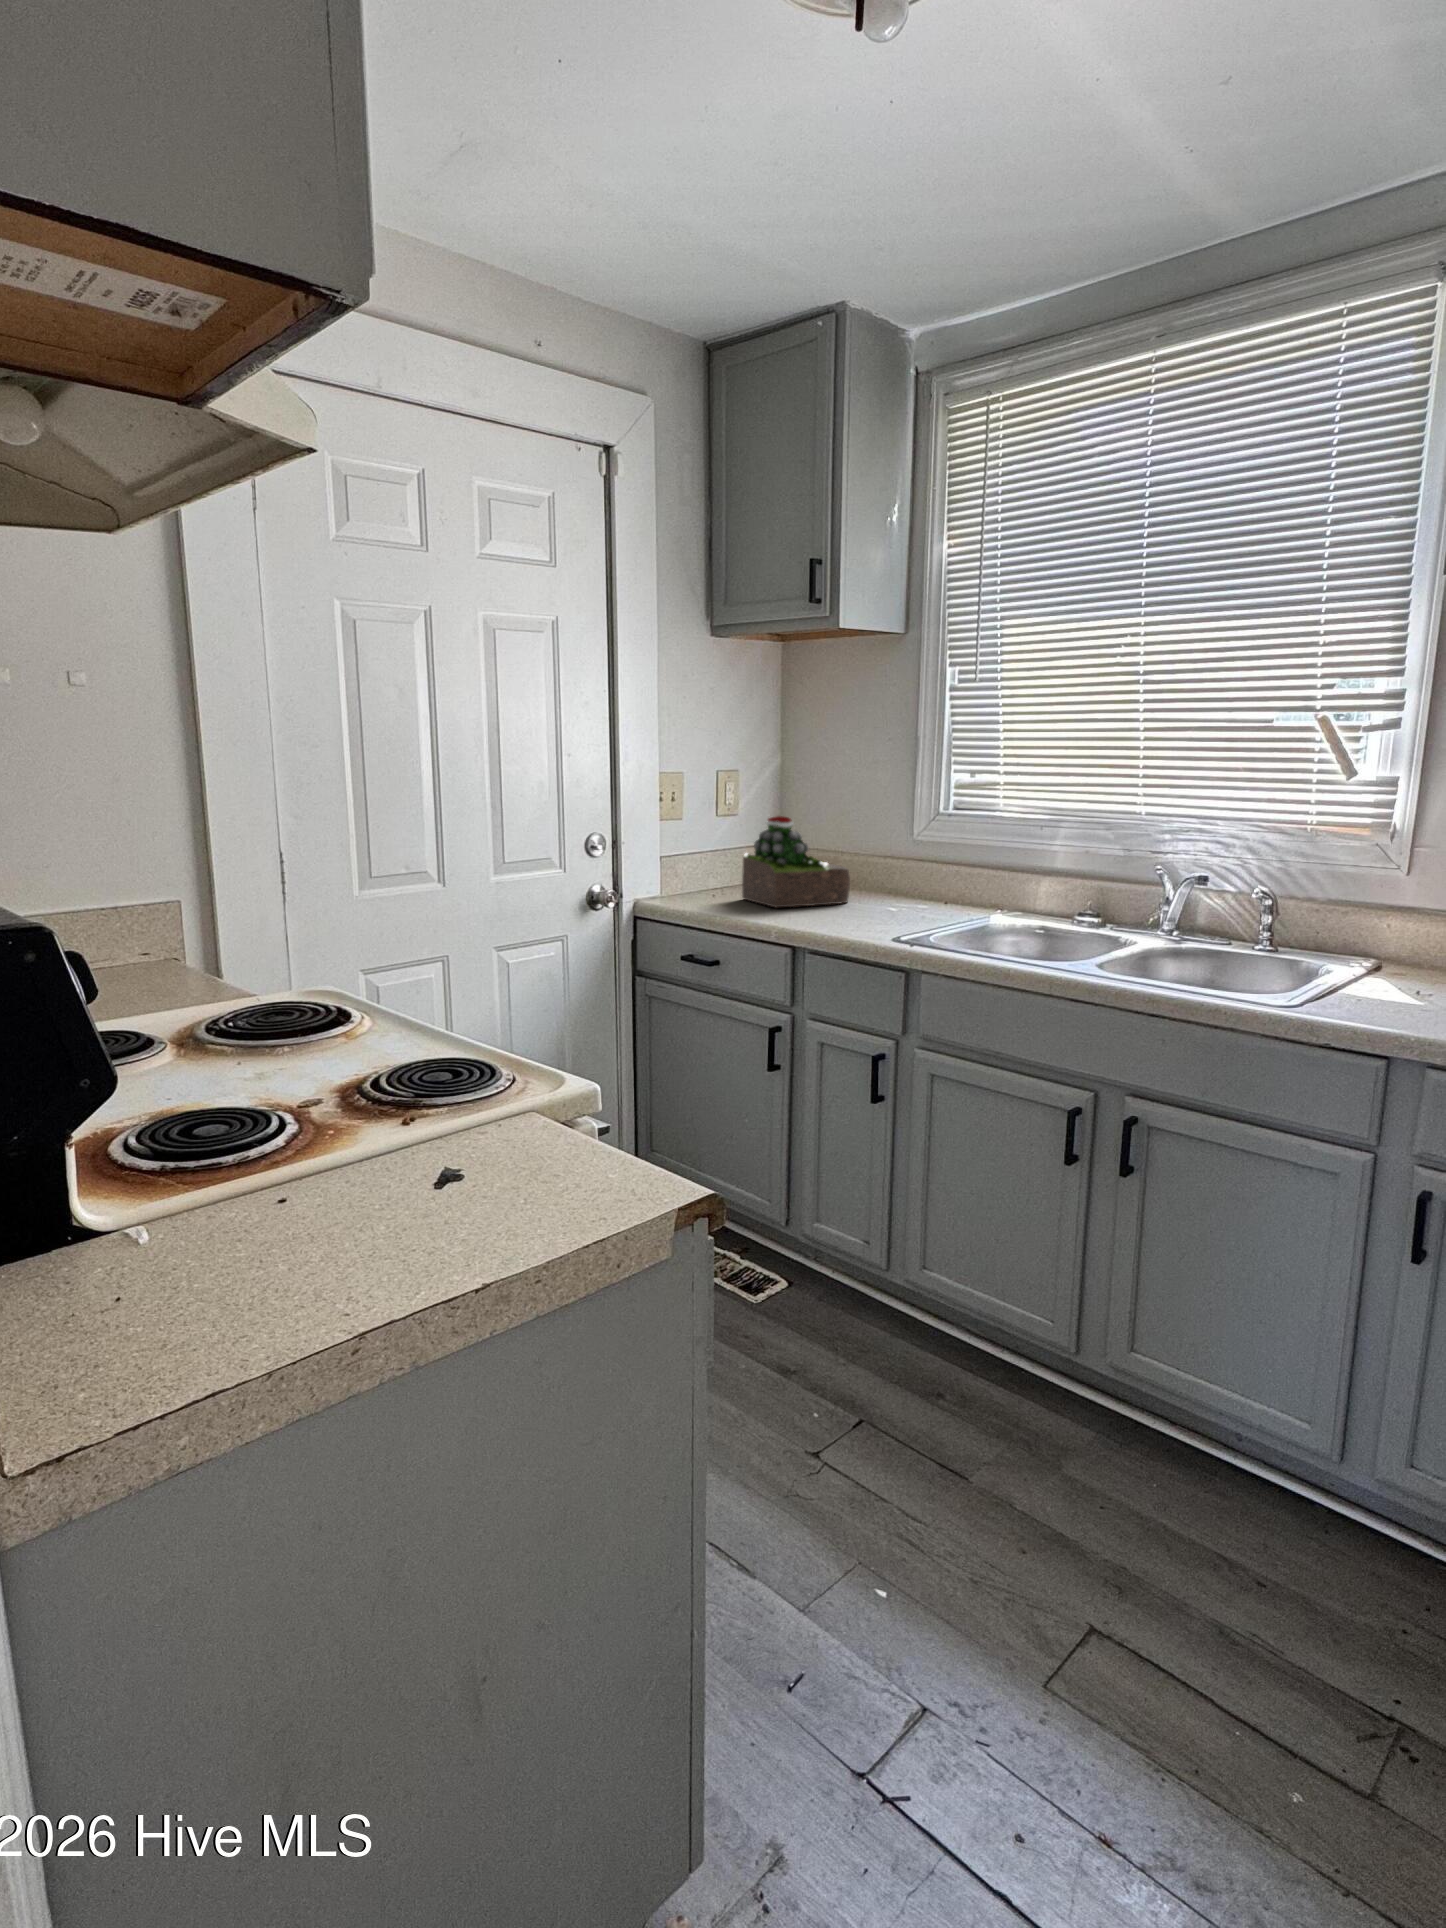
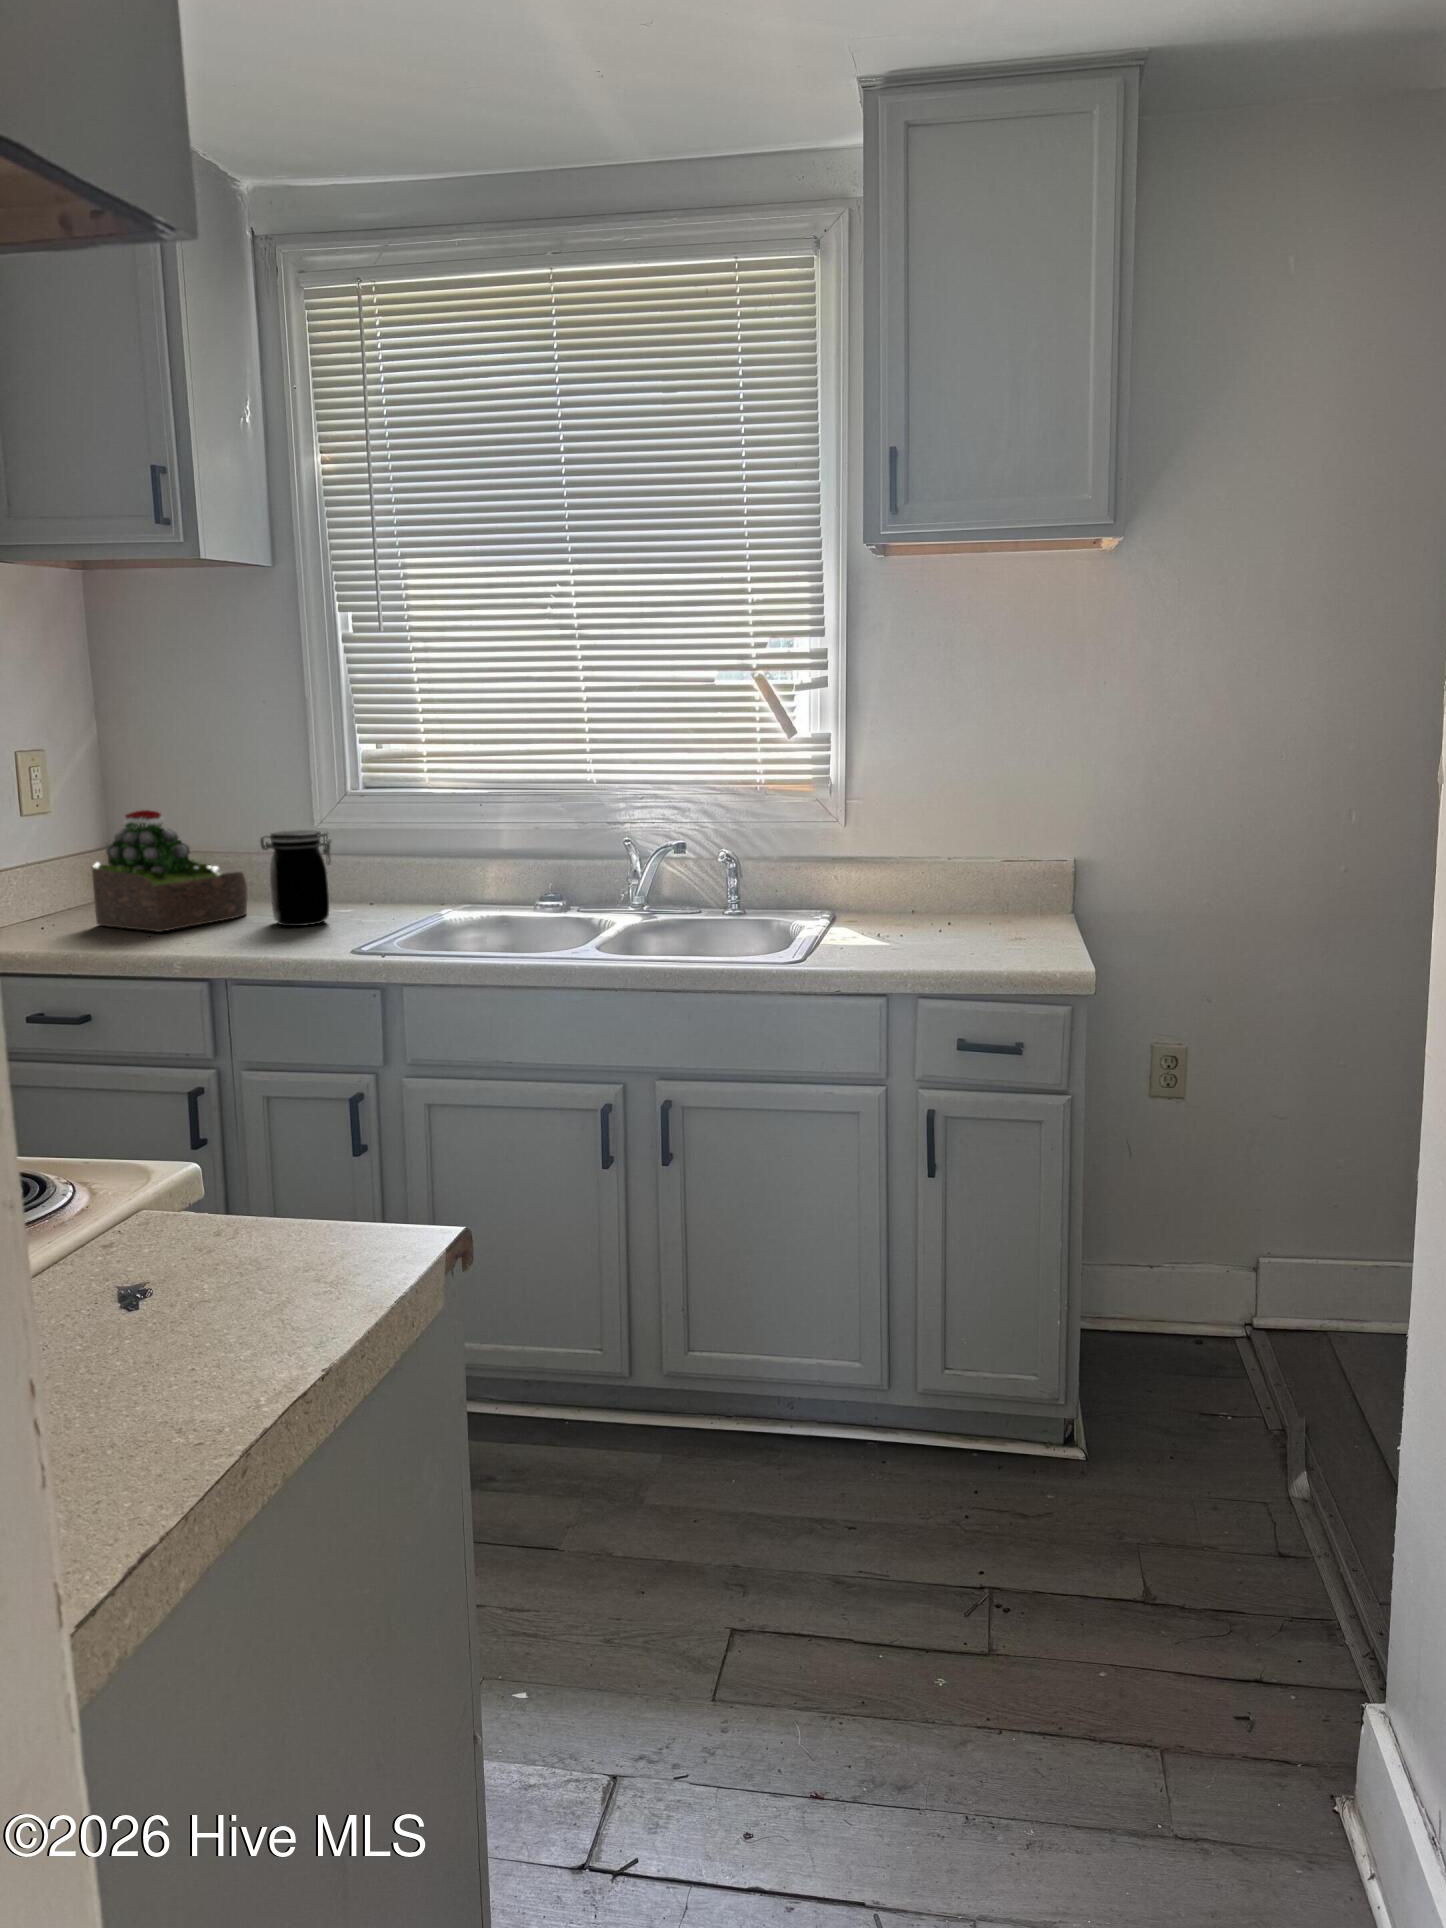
jar: none [856,839,909,915] -> present [260,830,331,926]

